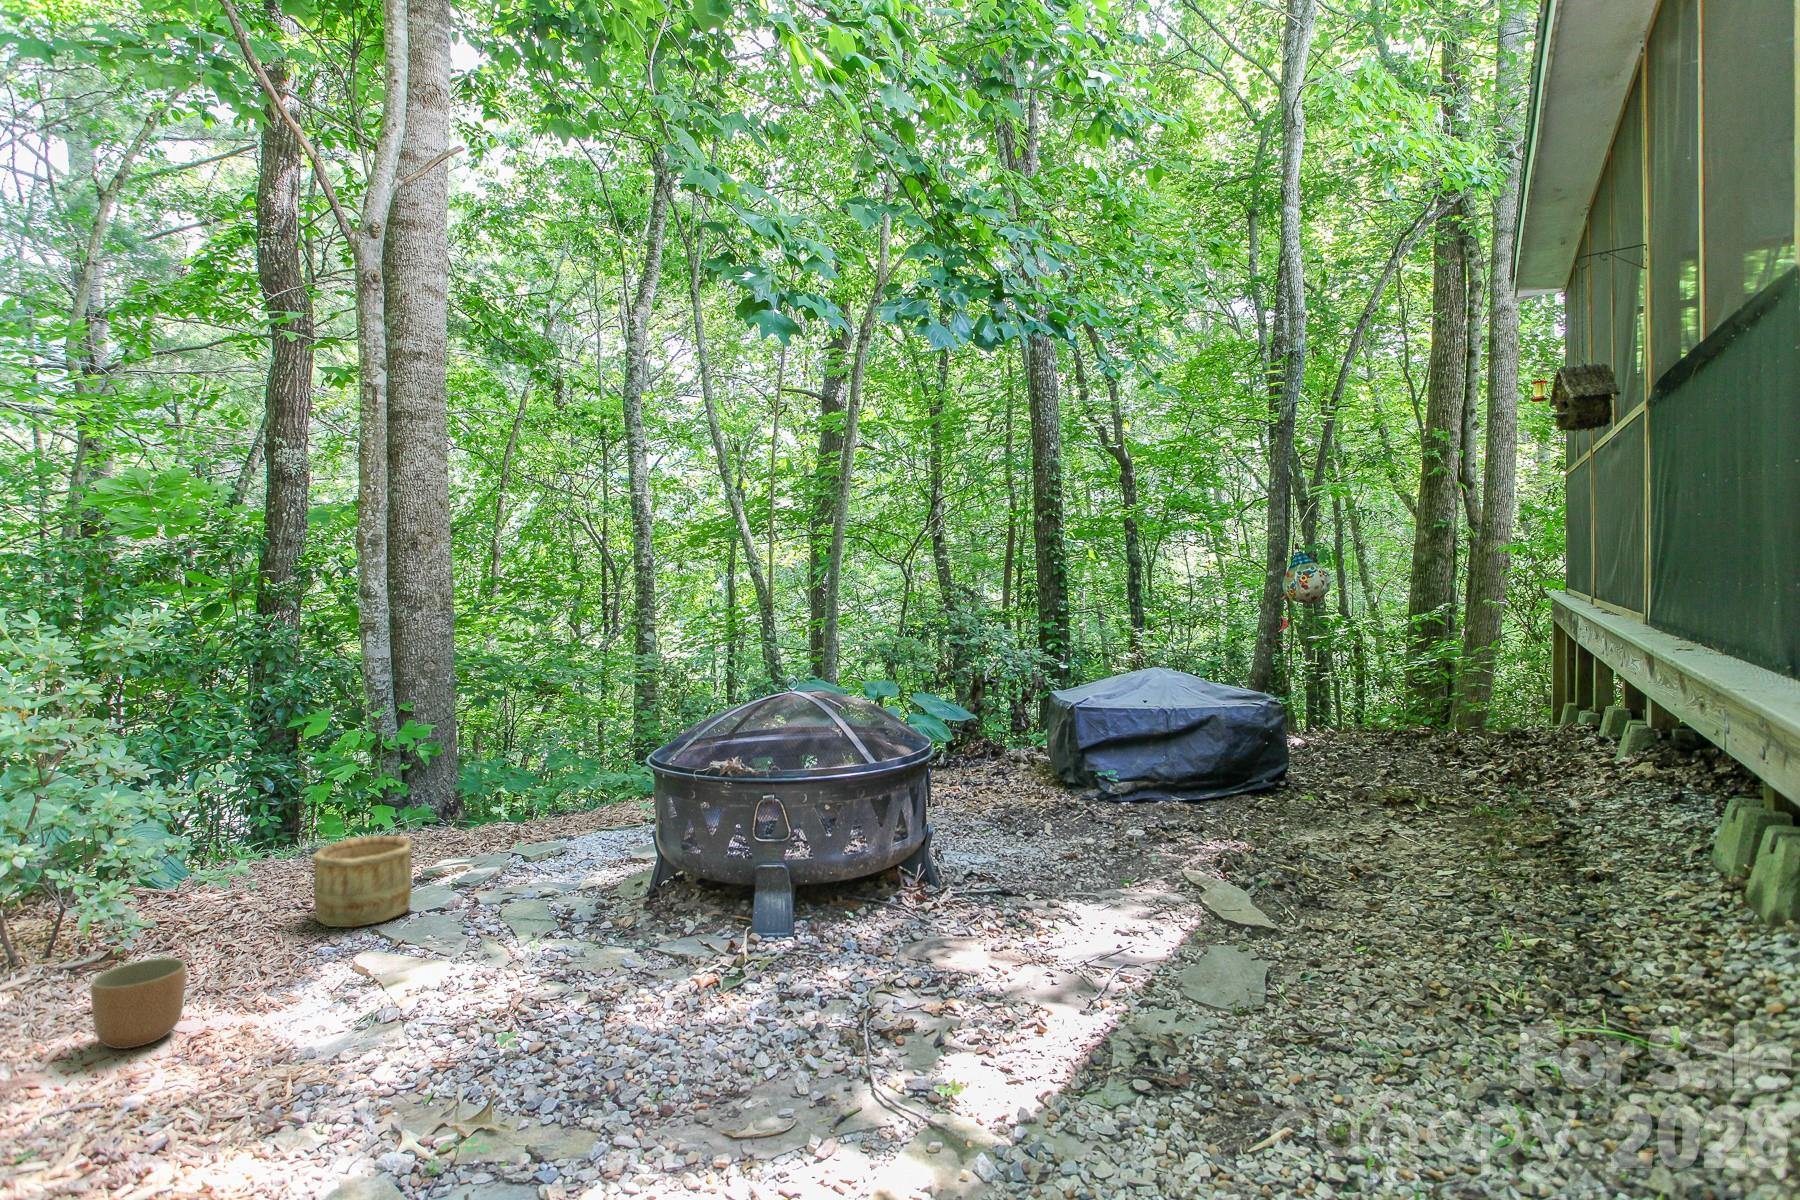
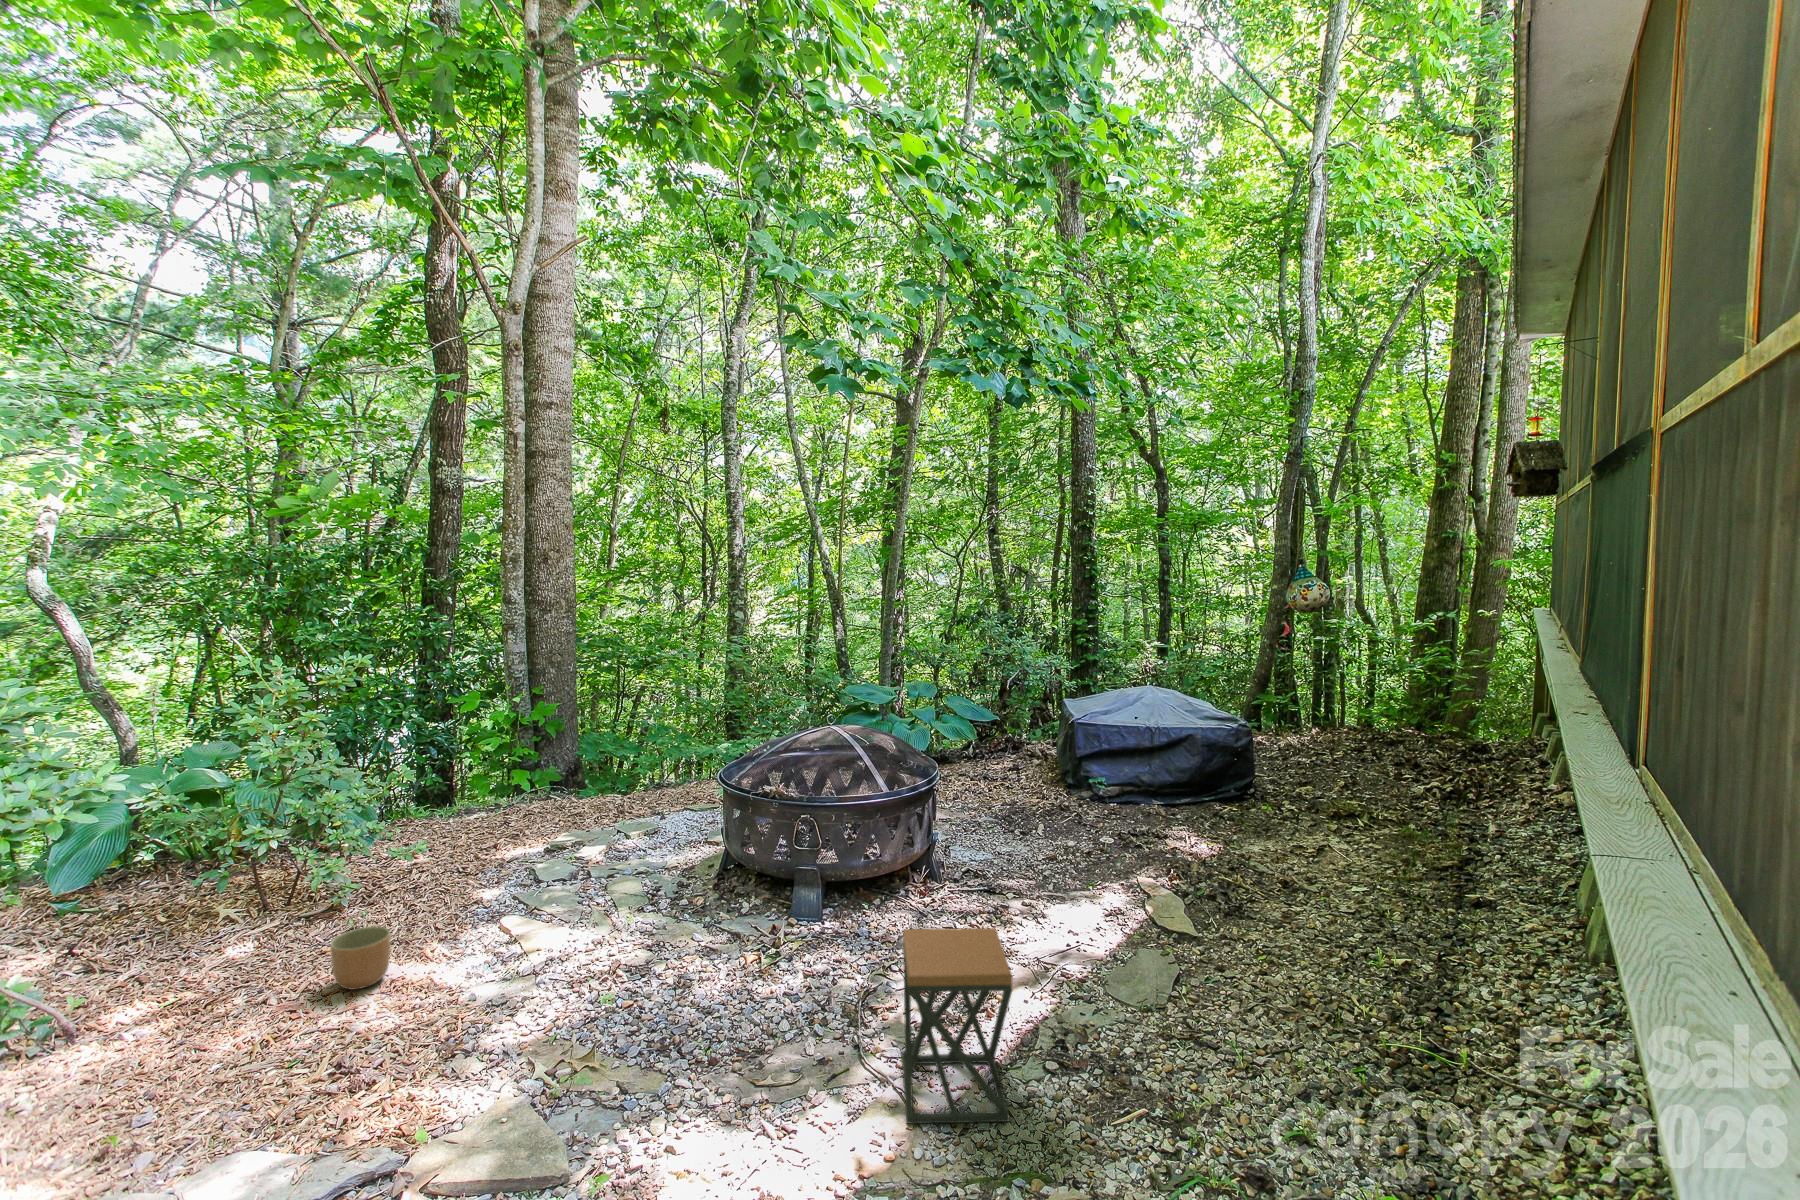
wooden bucket: present [311,836,414,927] -> none [471,824,544,895]
stool: none [936,899,1105,1172] -> present [902,928,1013,1124]

